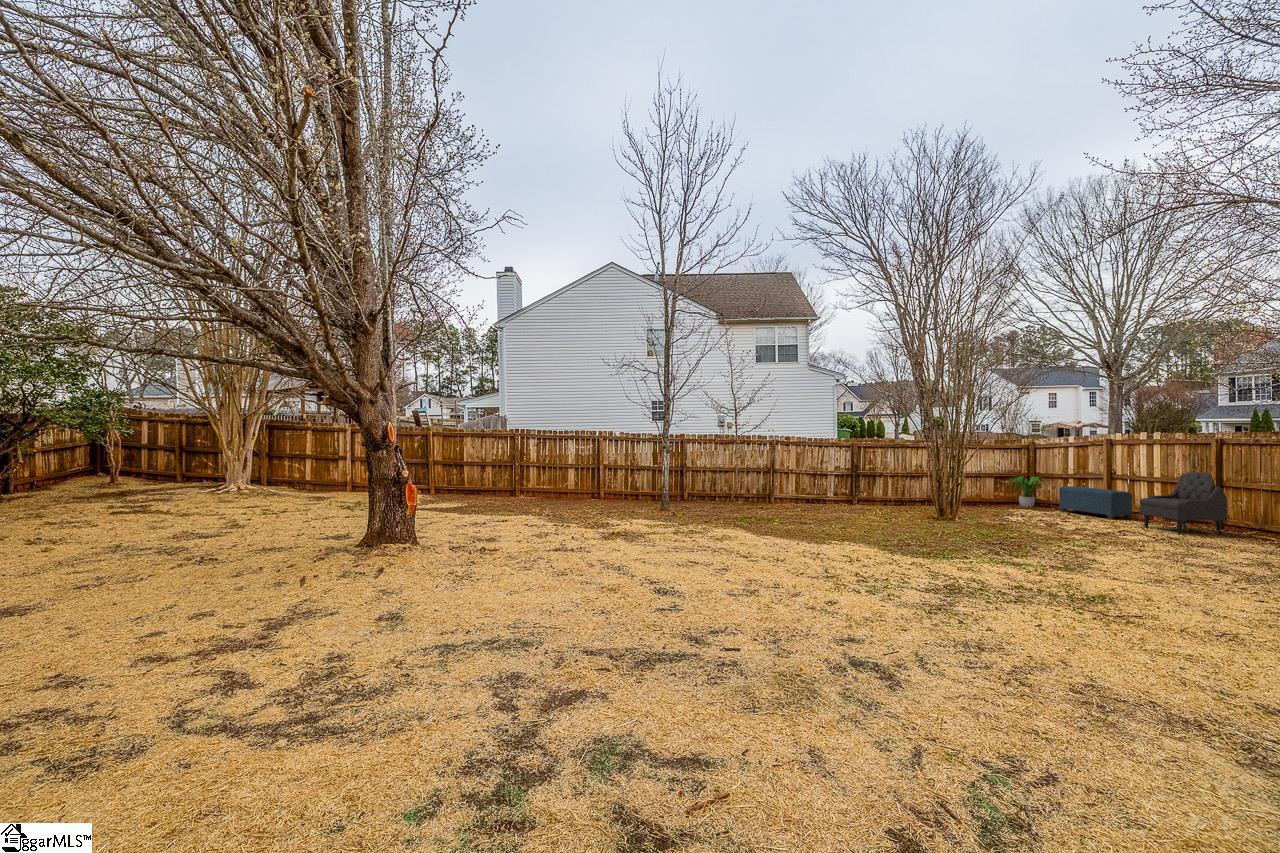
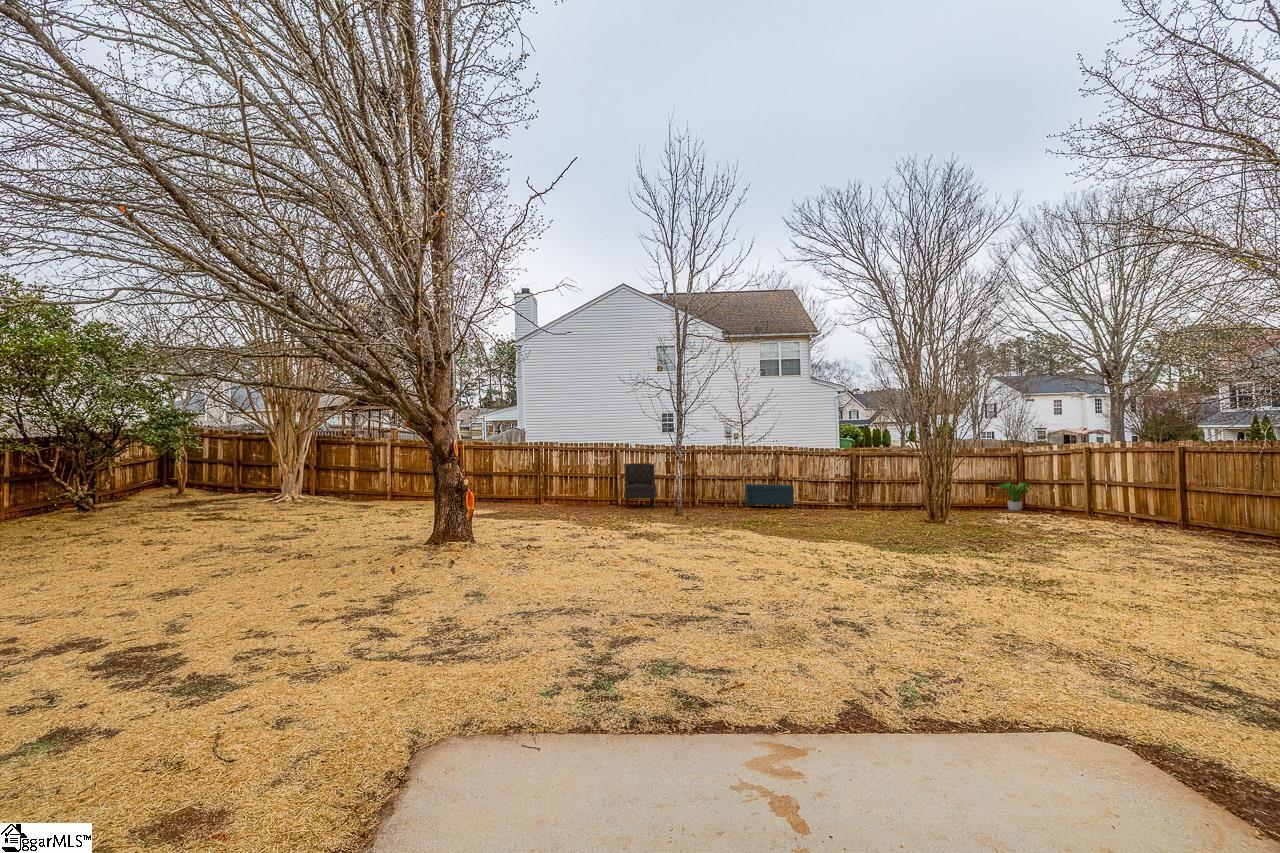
chair: present [1140,472,1227,534] -> present [625,463,656,508]
bench: present [1059,486,1132,519] -> present [745,484,794,508]

